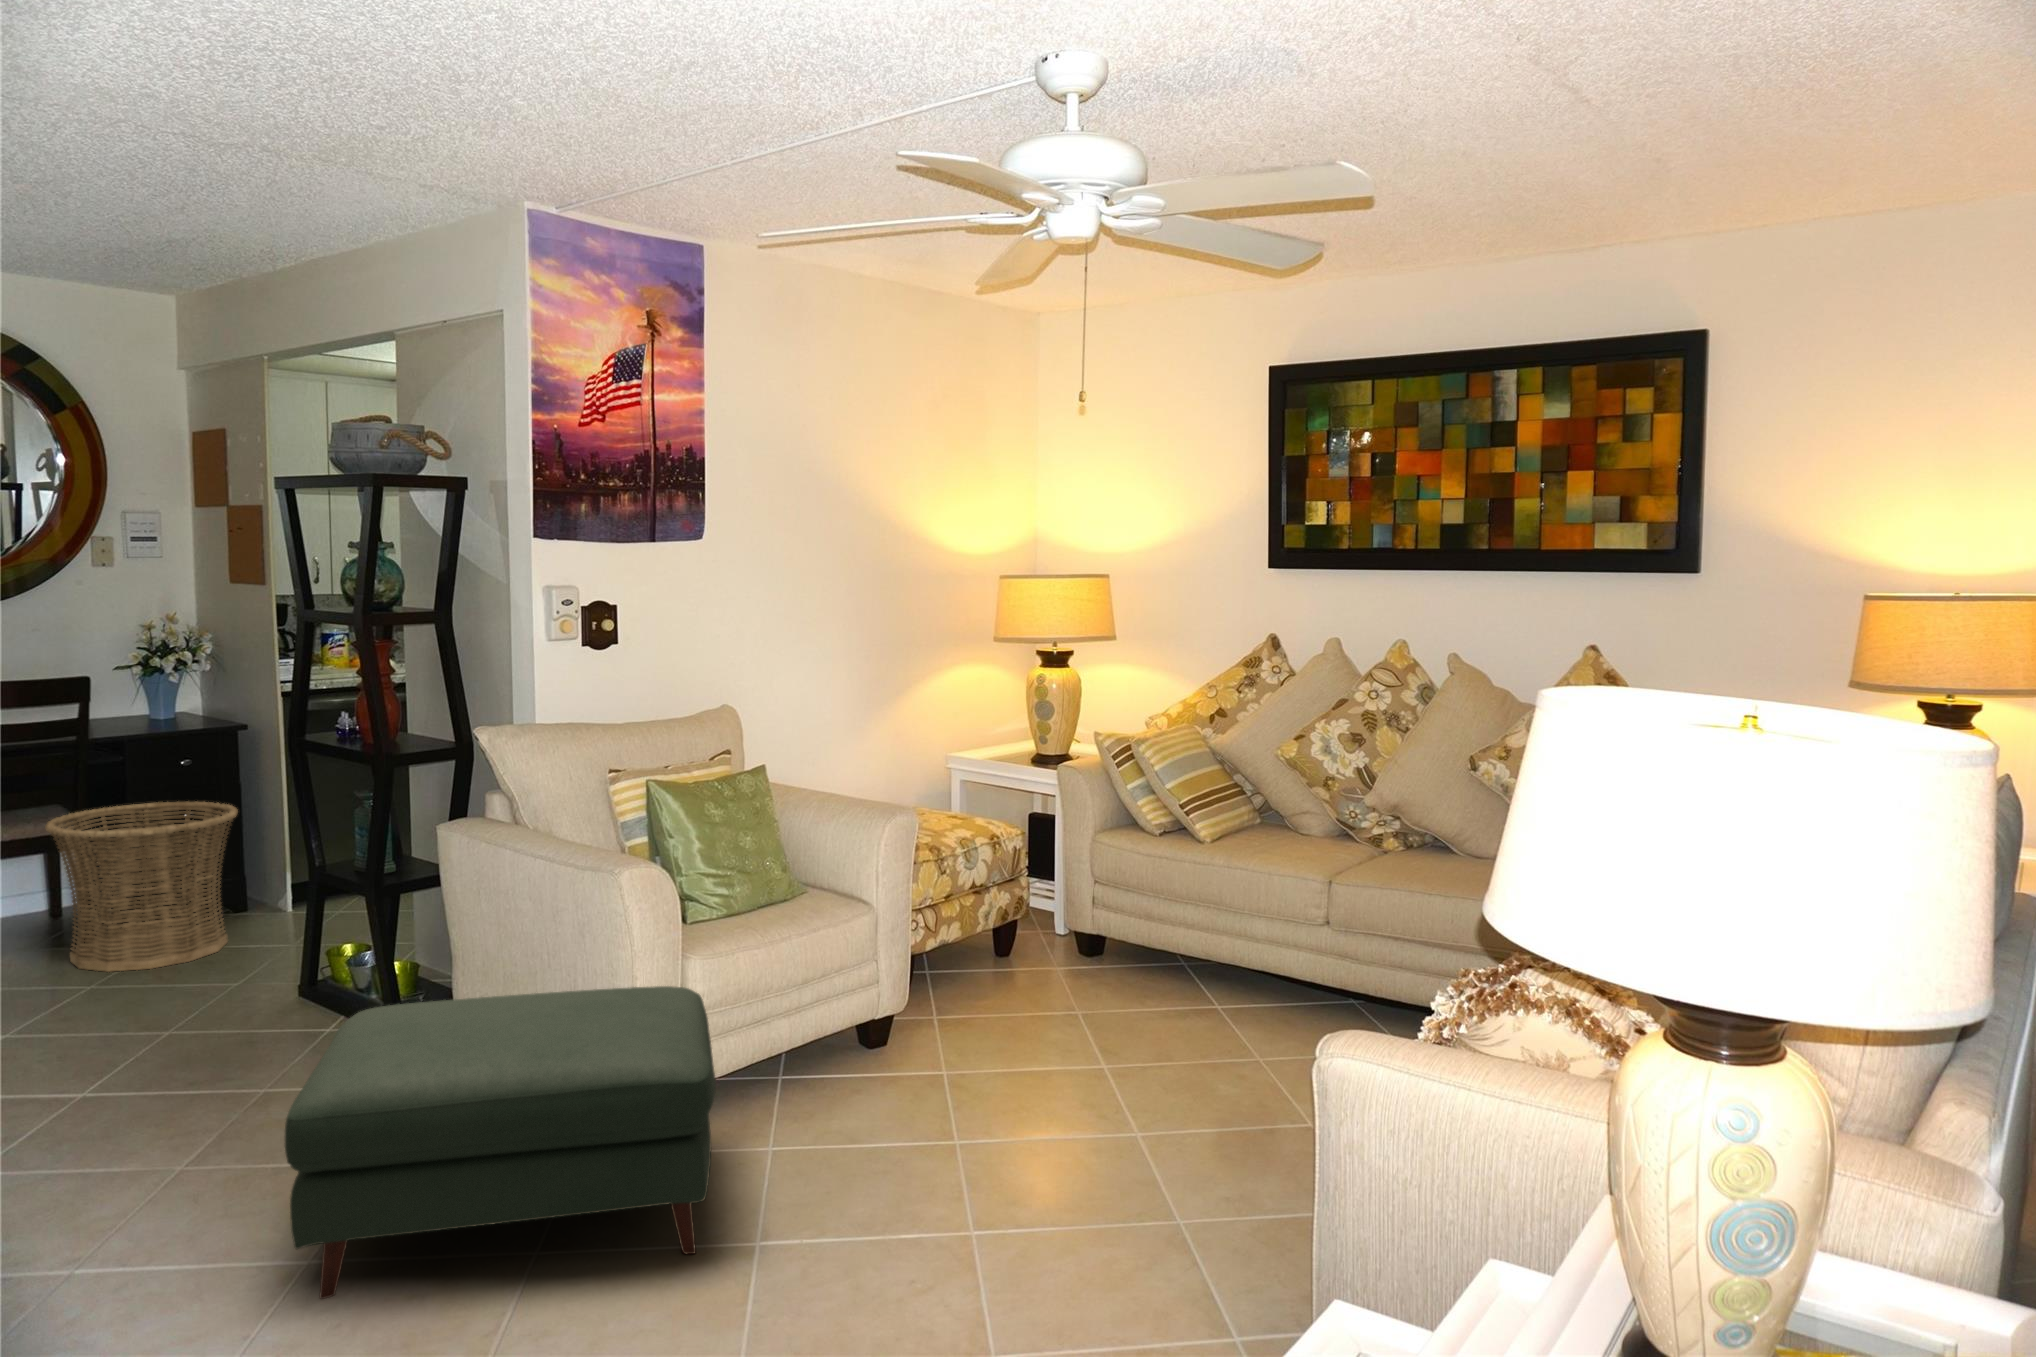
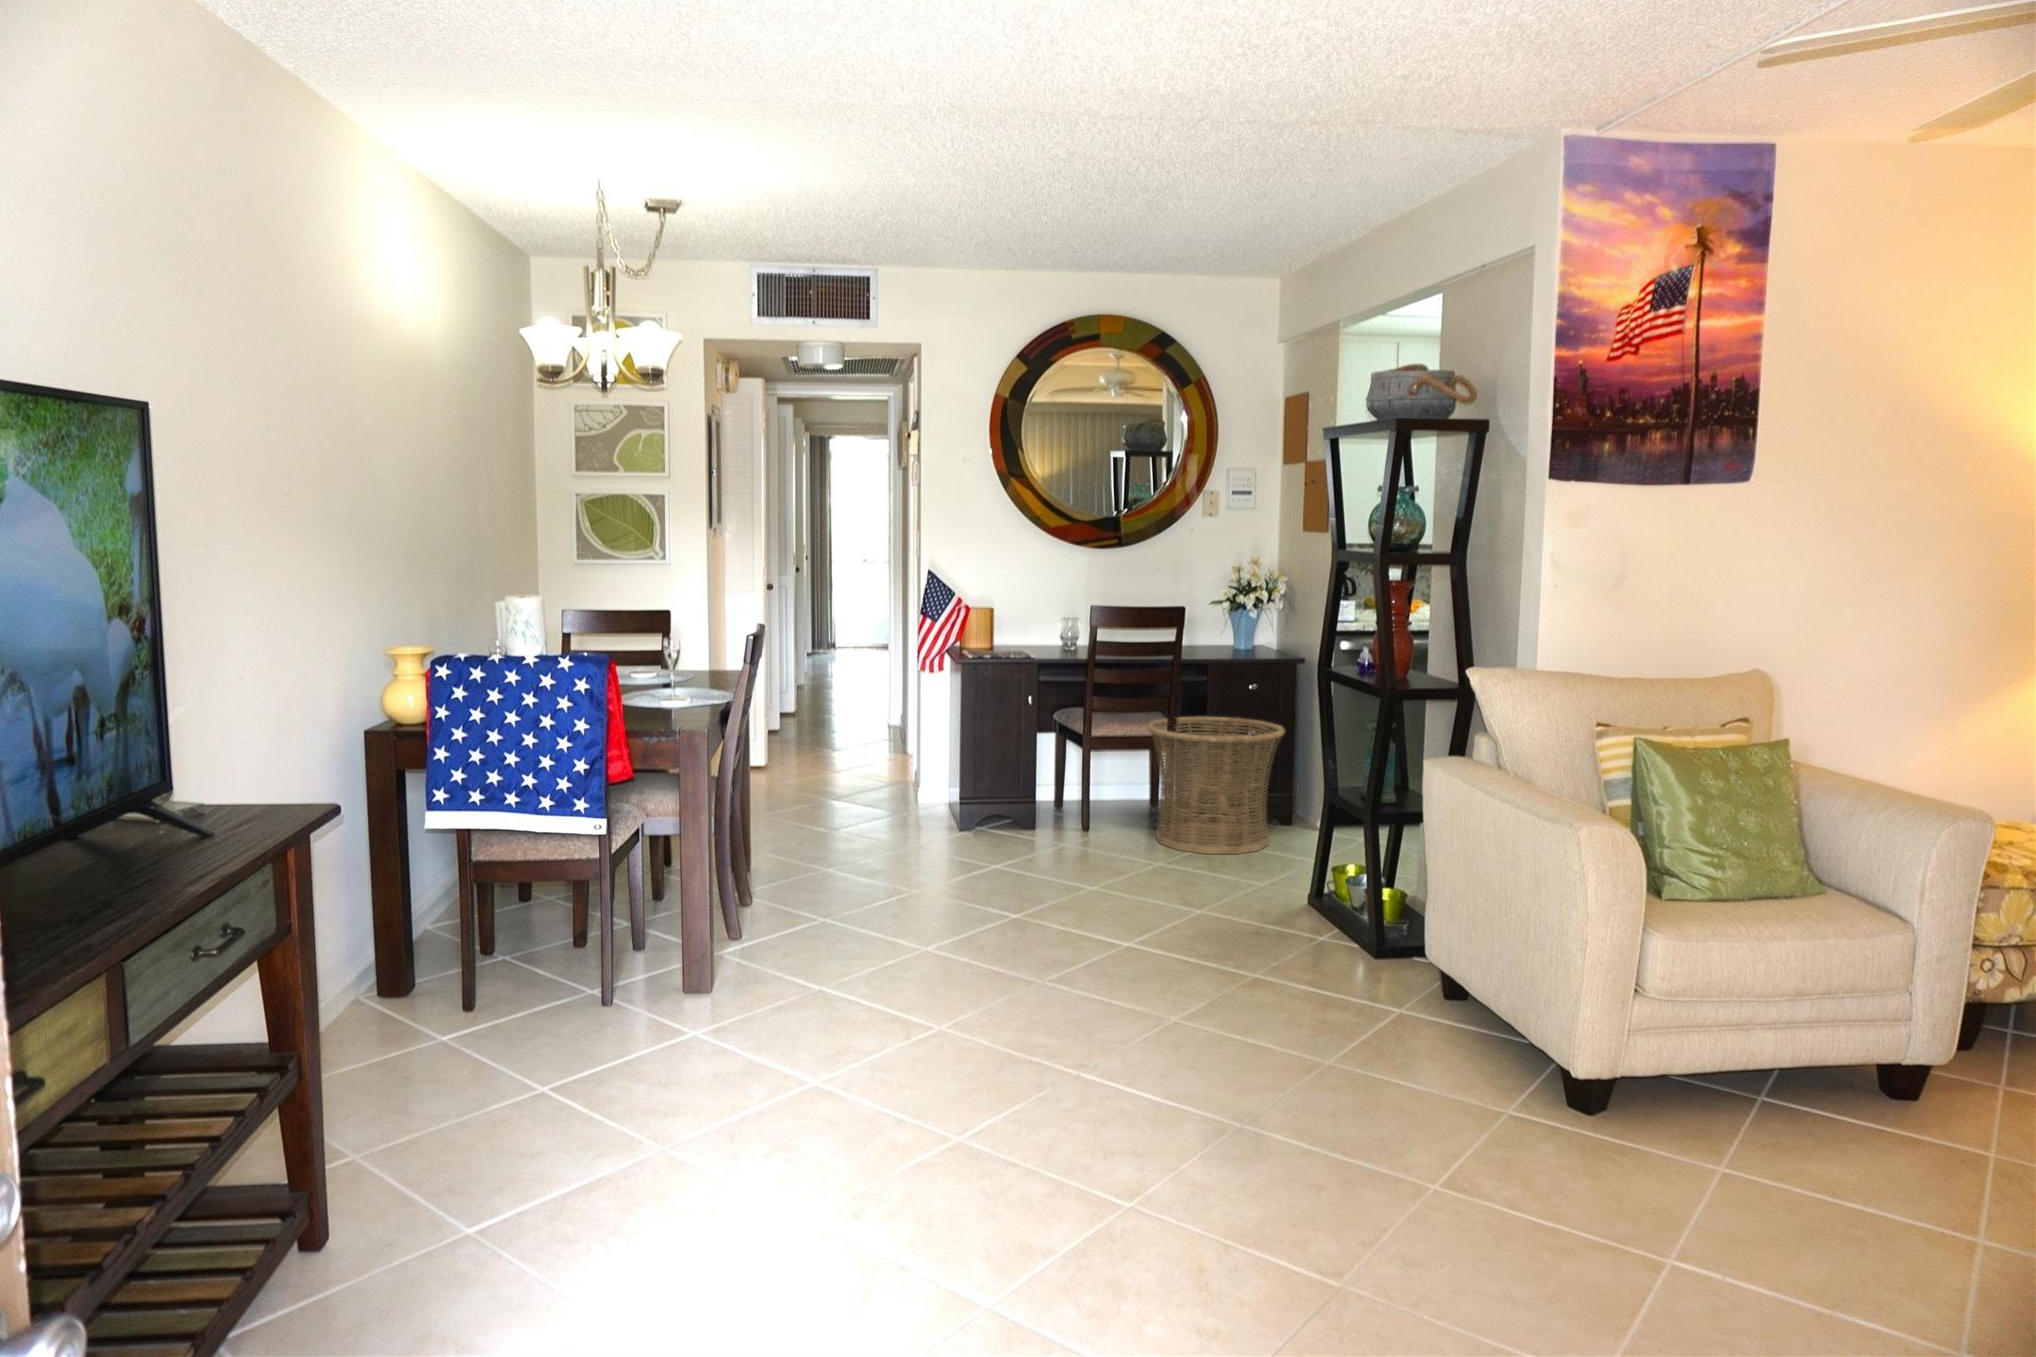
ottoman: present [285,986,716,1299] -> none [1221,914,1659,1253]

